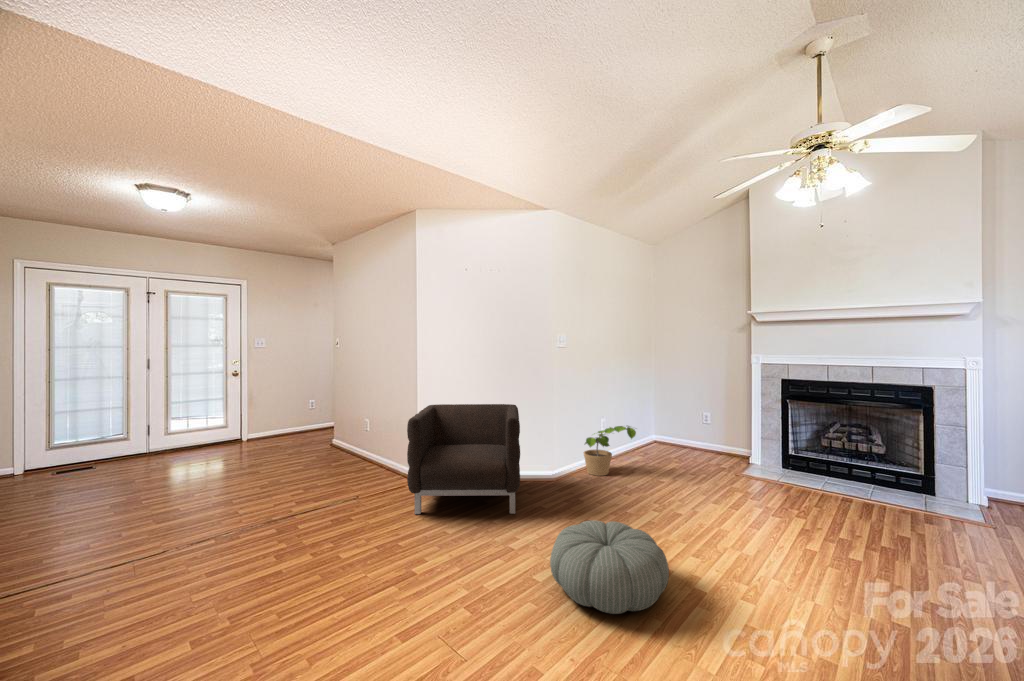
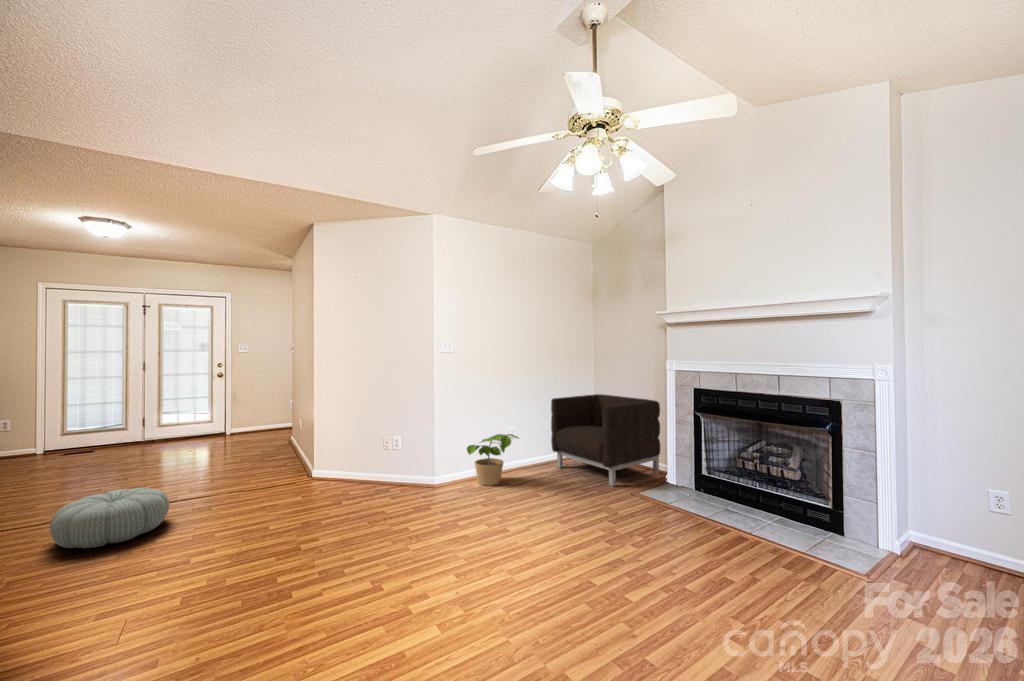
armchair: present [407,404,520,514] -> present [551,394,661,486]
pouf: present [550,520,669,614] -> present [50,488,169,548]

